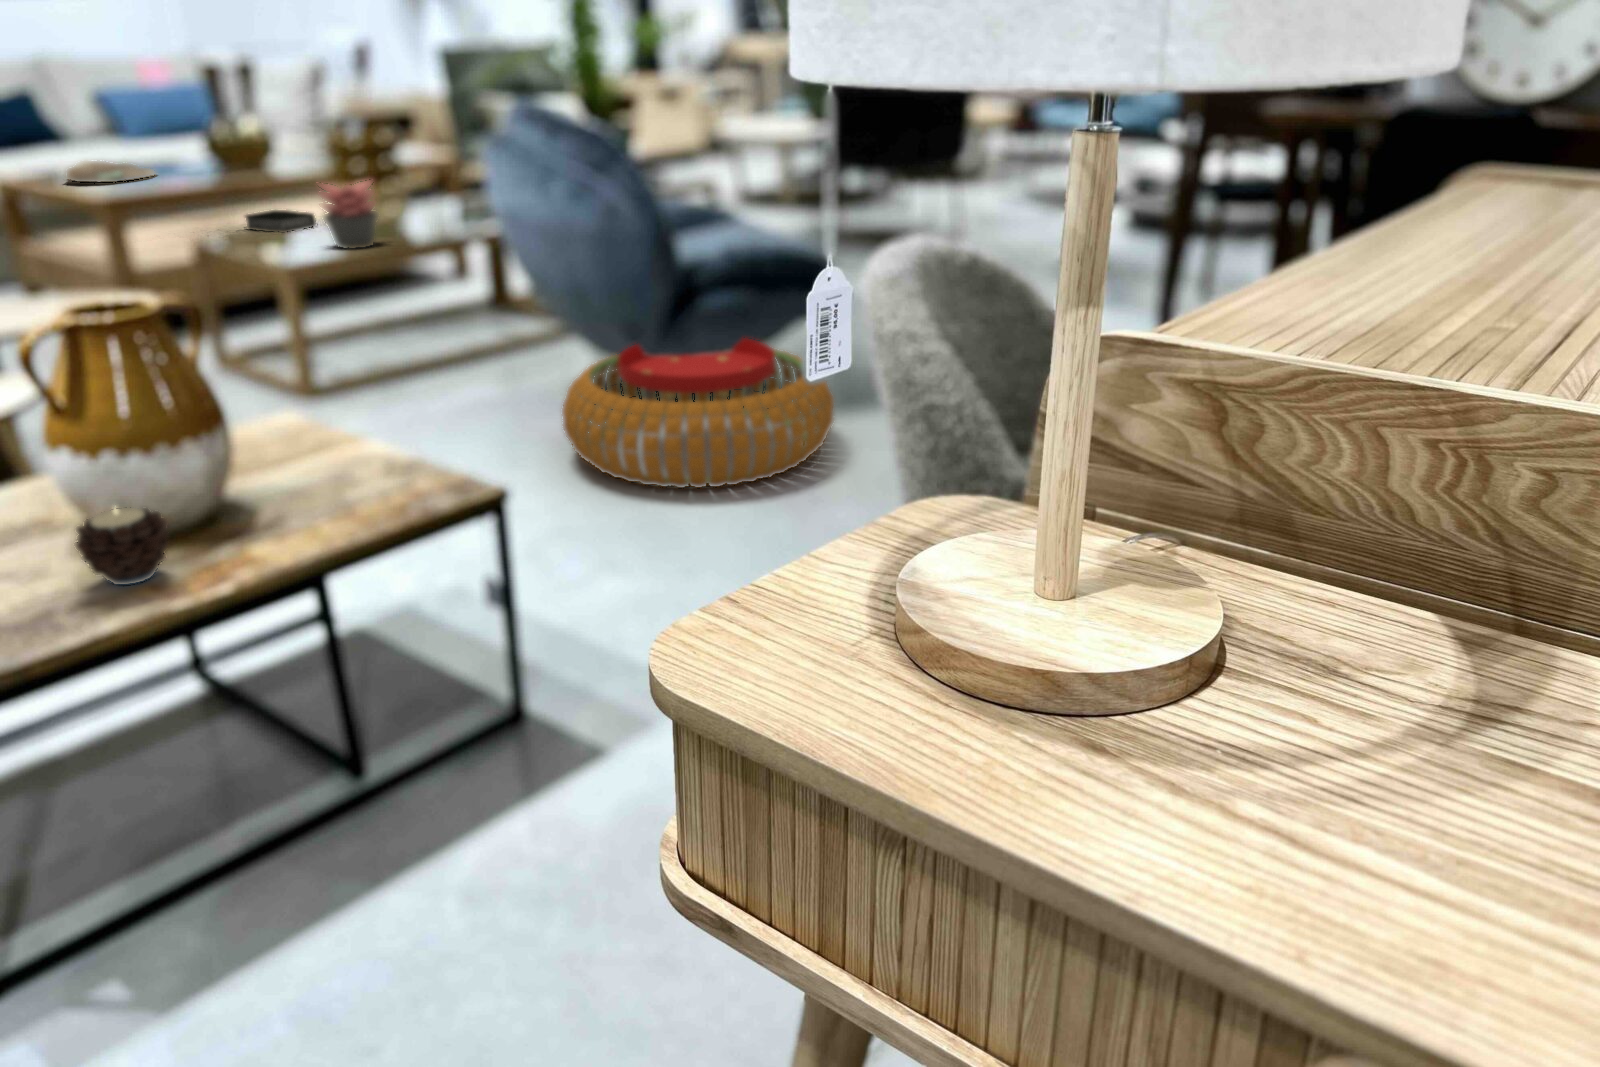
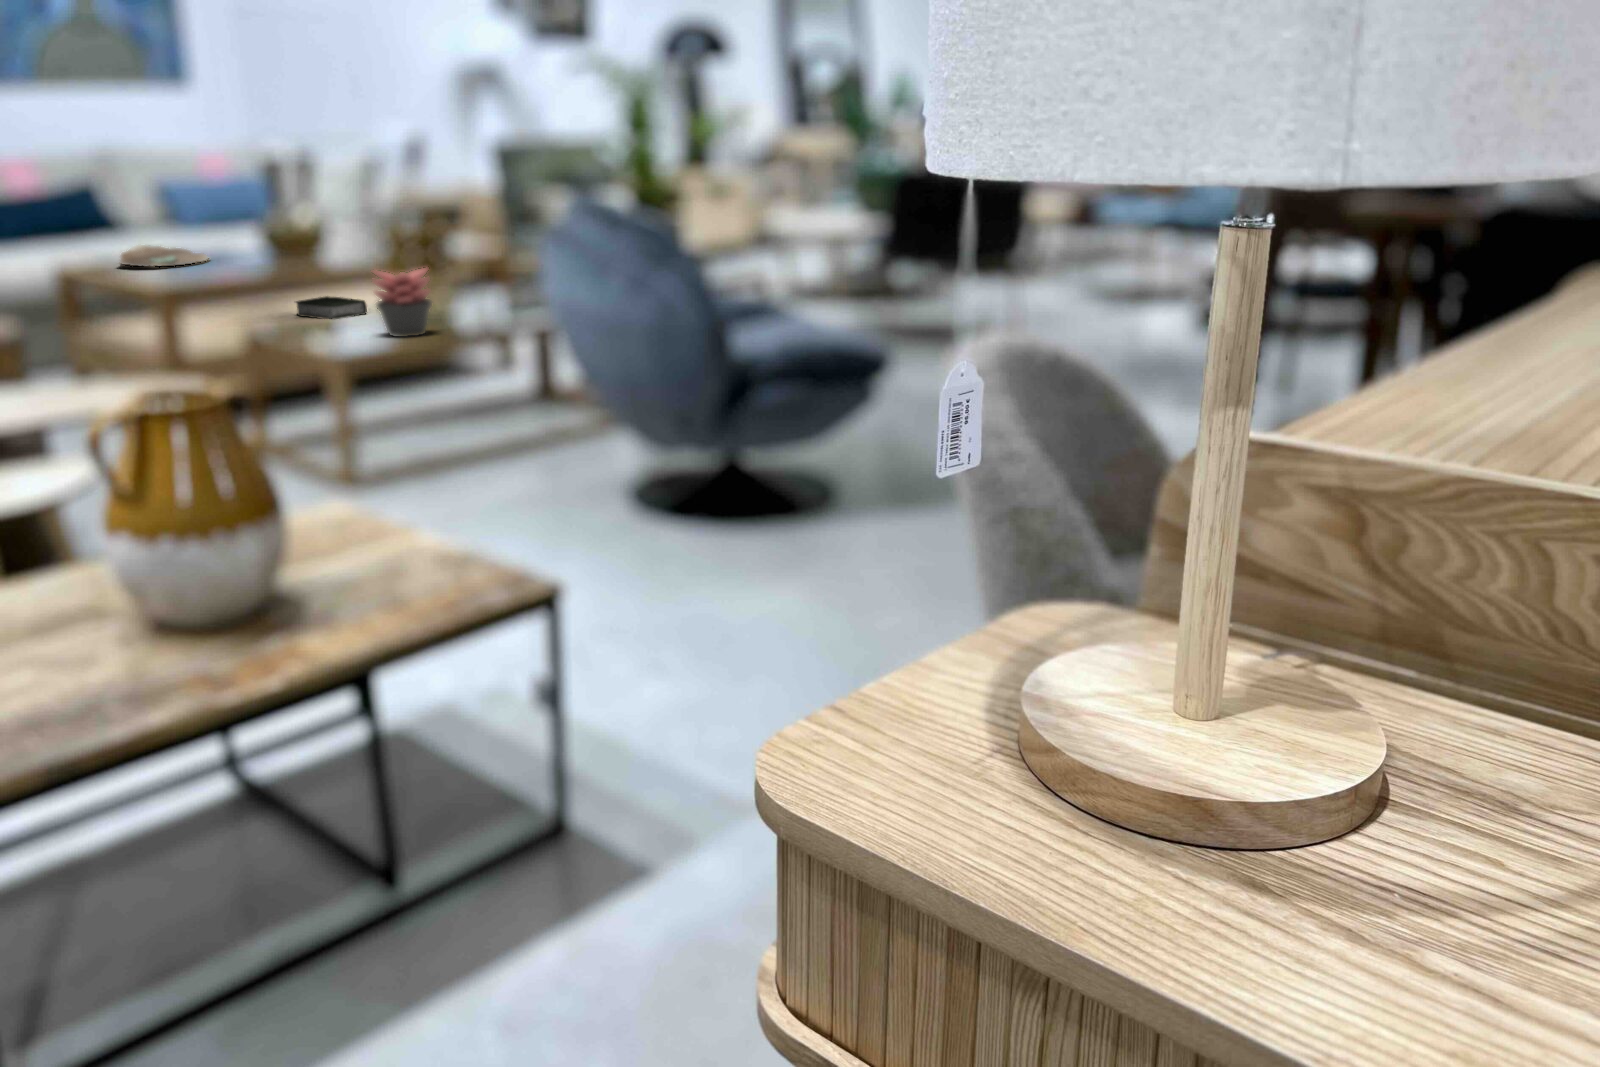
pouf: present [562,339,833,488] -> none [615,431,900,591]
candle: present [75,508,168,585] -> none [123,593,219,678]

